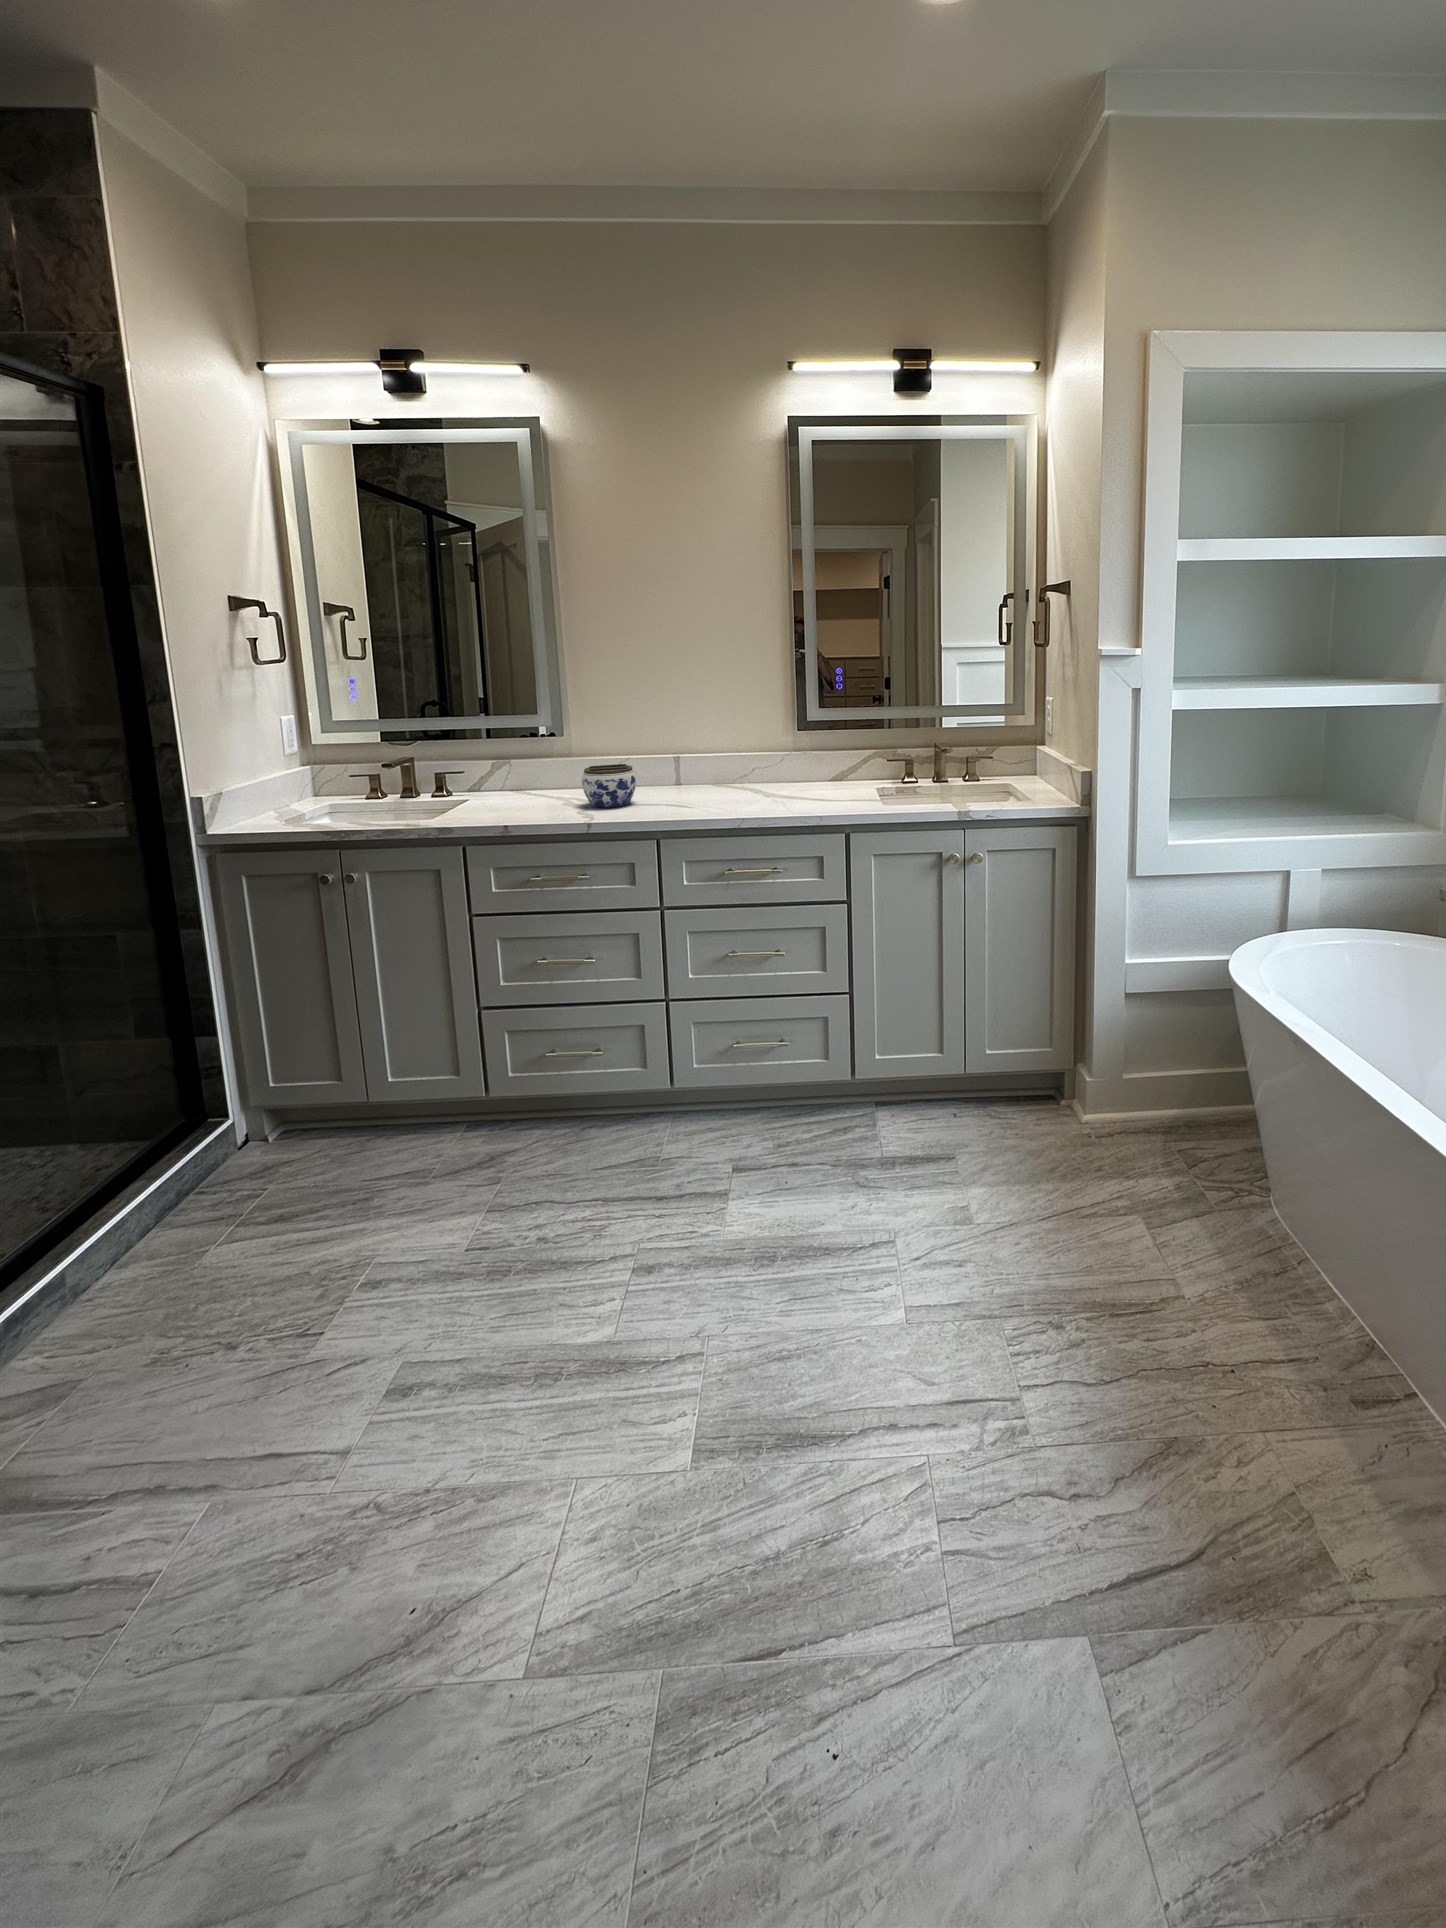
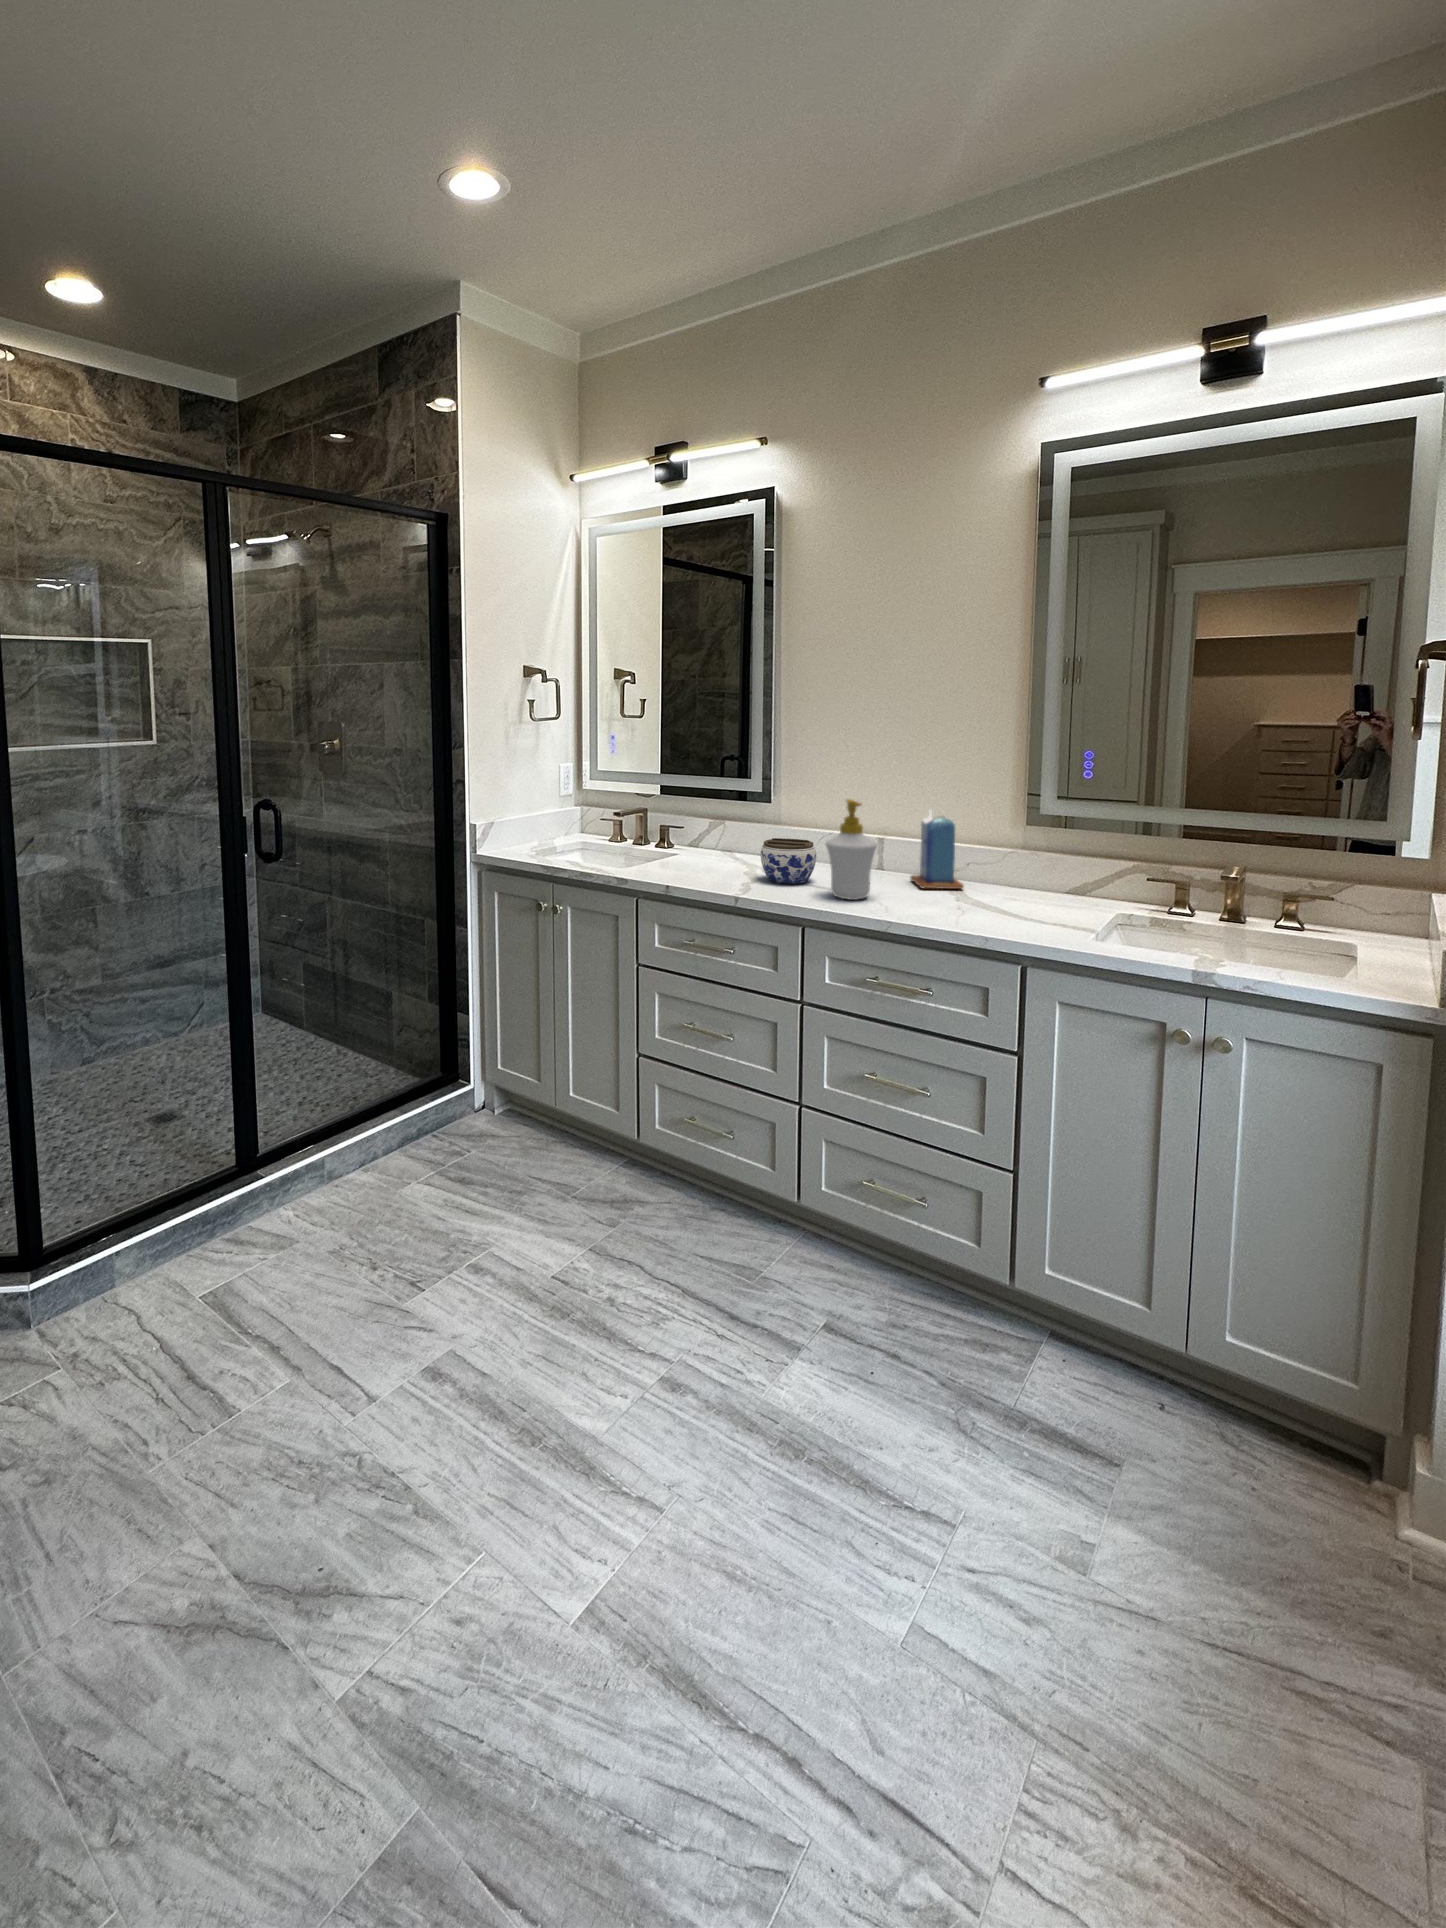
soap bottle: none [657,720,703,810] -> present [826,799,877,900]
candle: none [711,725,759,793] -> present [910,811,964,889]

